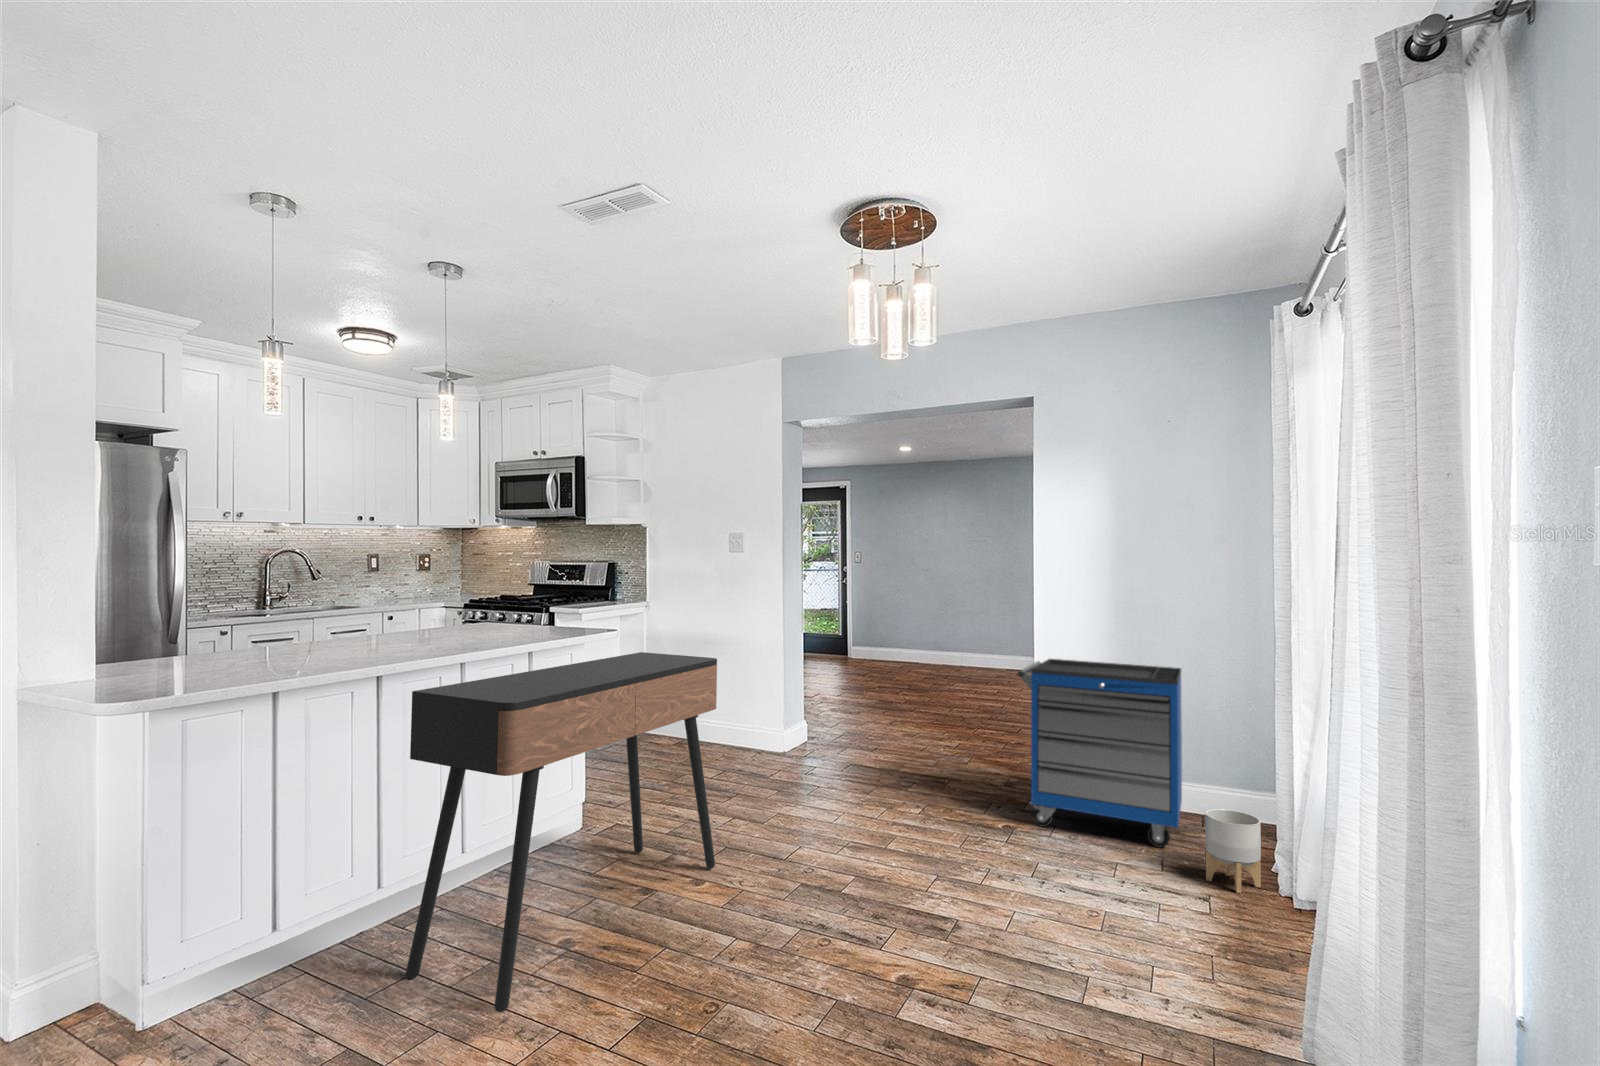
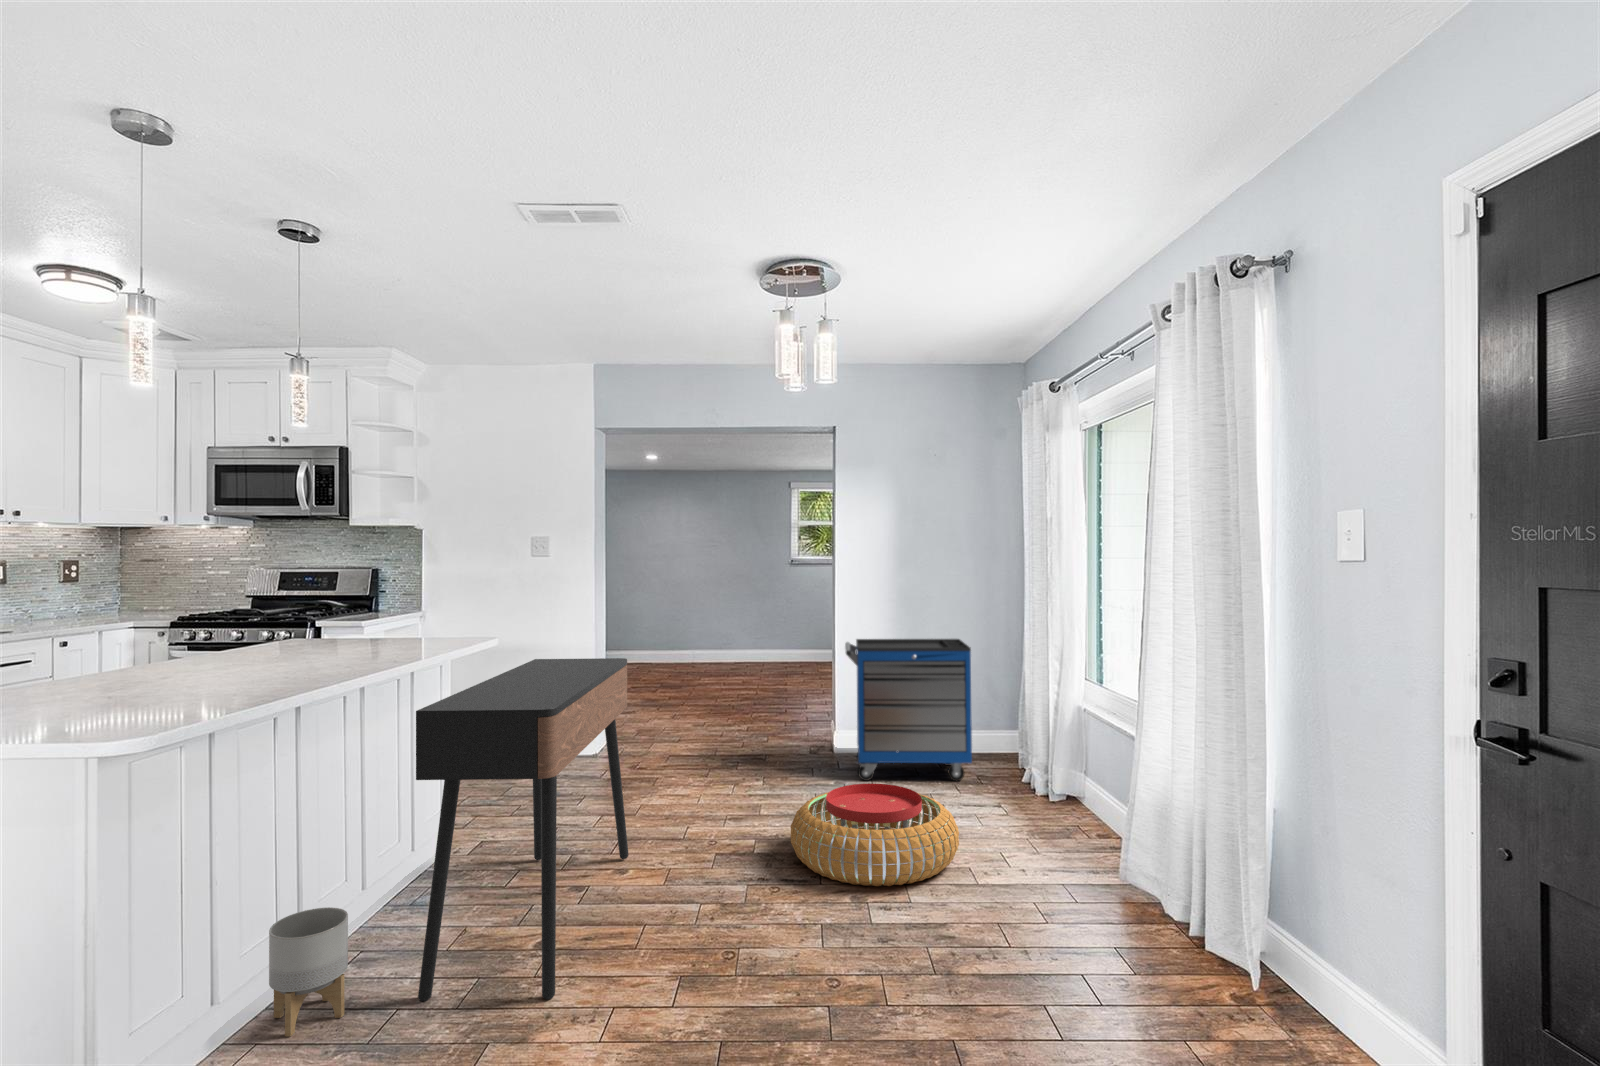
planter: present [1205,809,1261,893] -> present [269,907,348,1037]
pouf: none [869,832,1082,976] -> present [791,784,959,886]

